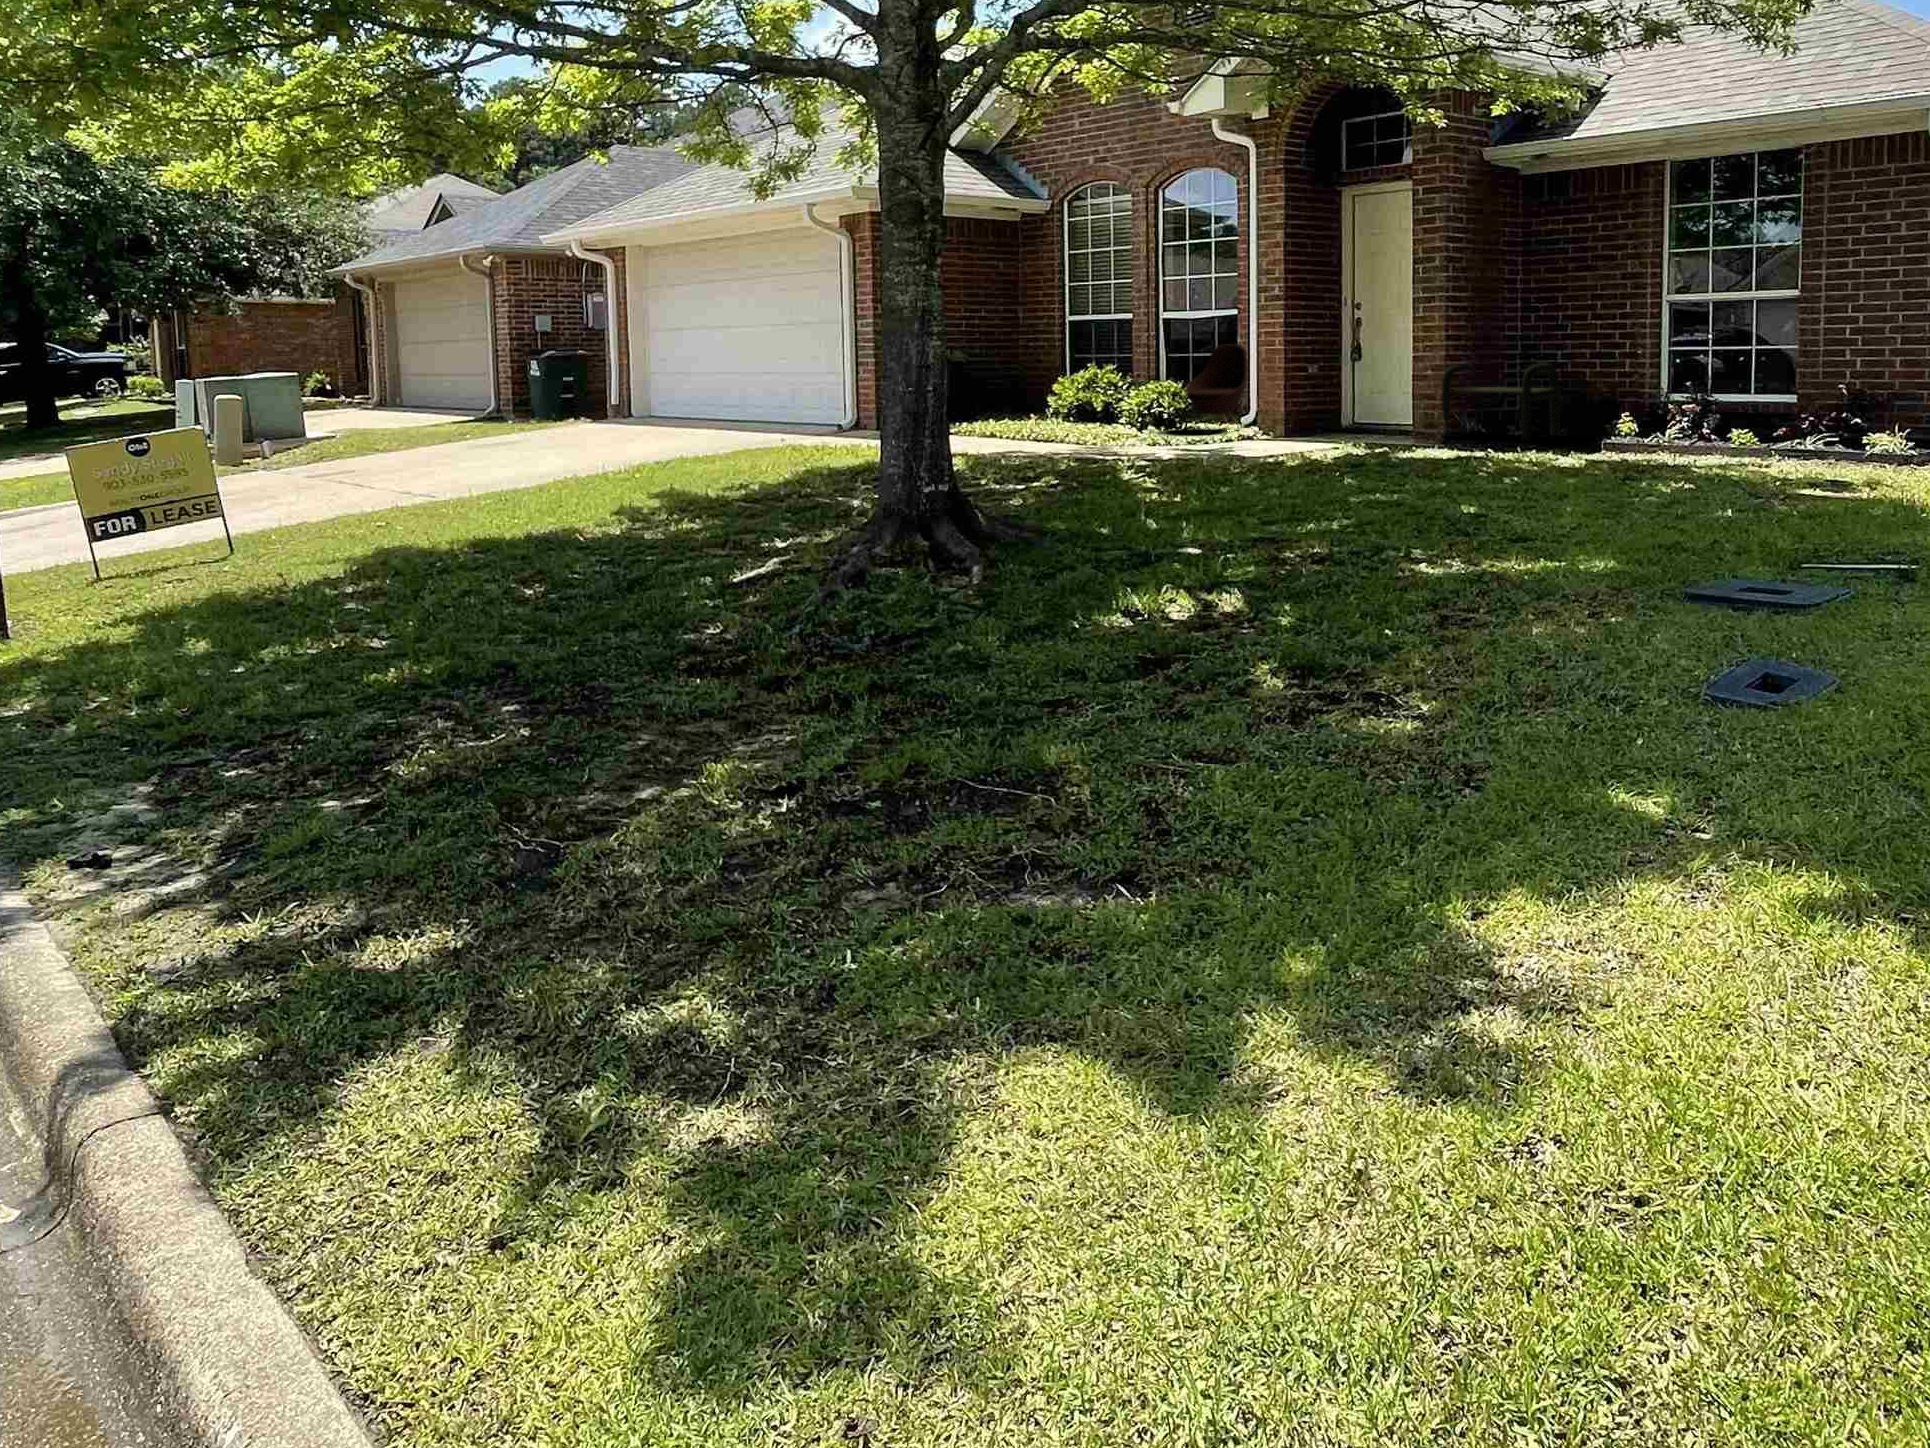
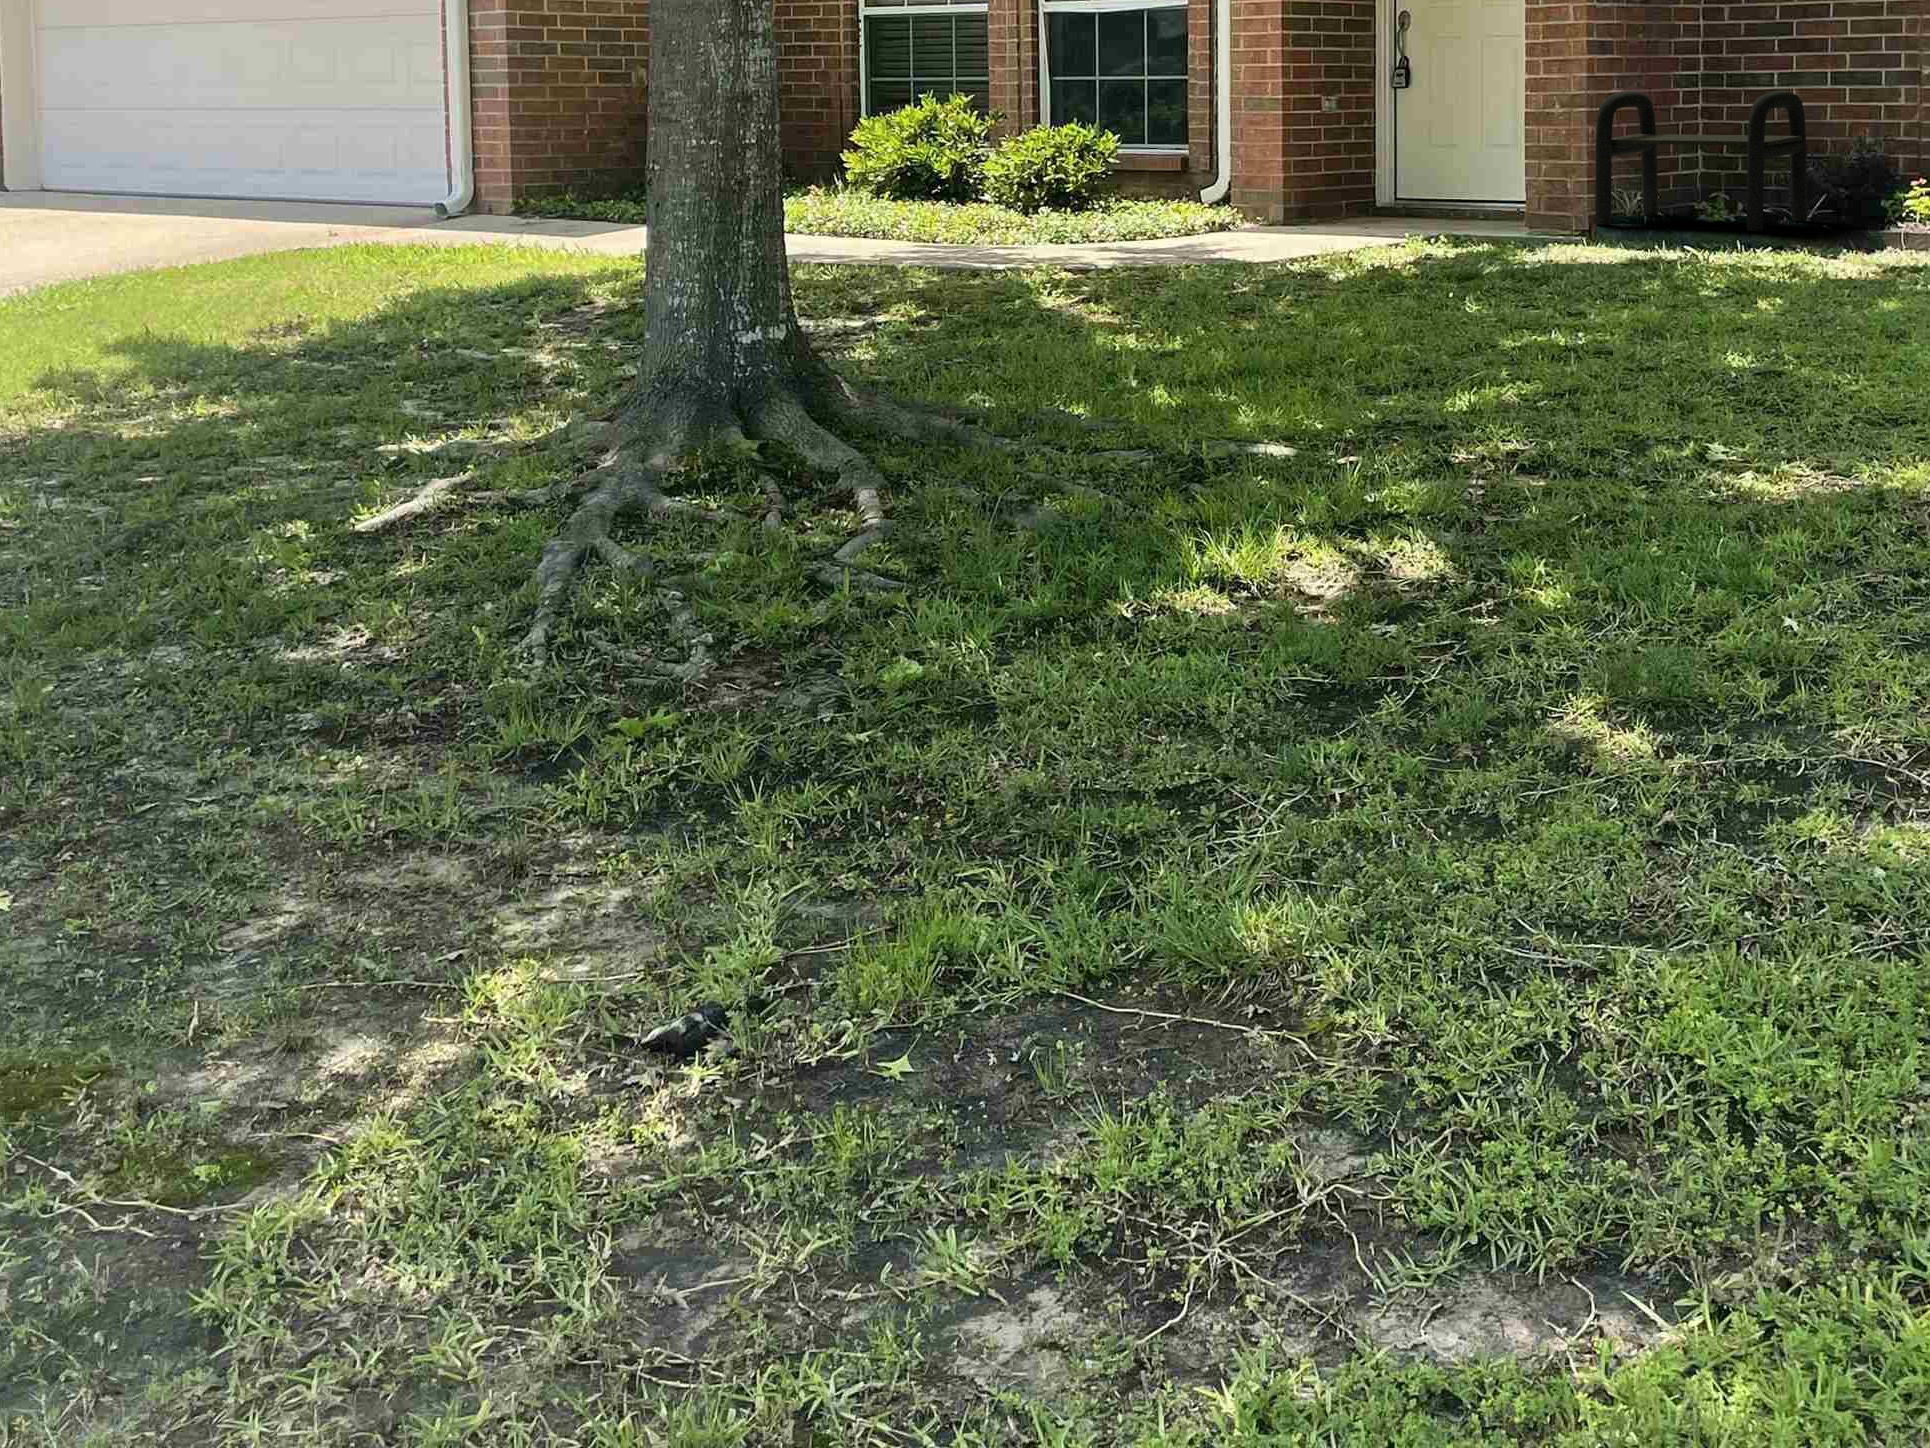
chair: present [1185,344,1248,431] -> none [1110,57,1228,221]

